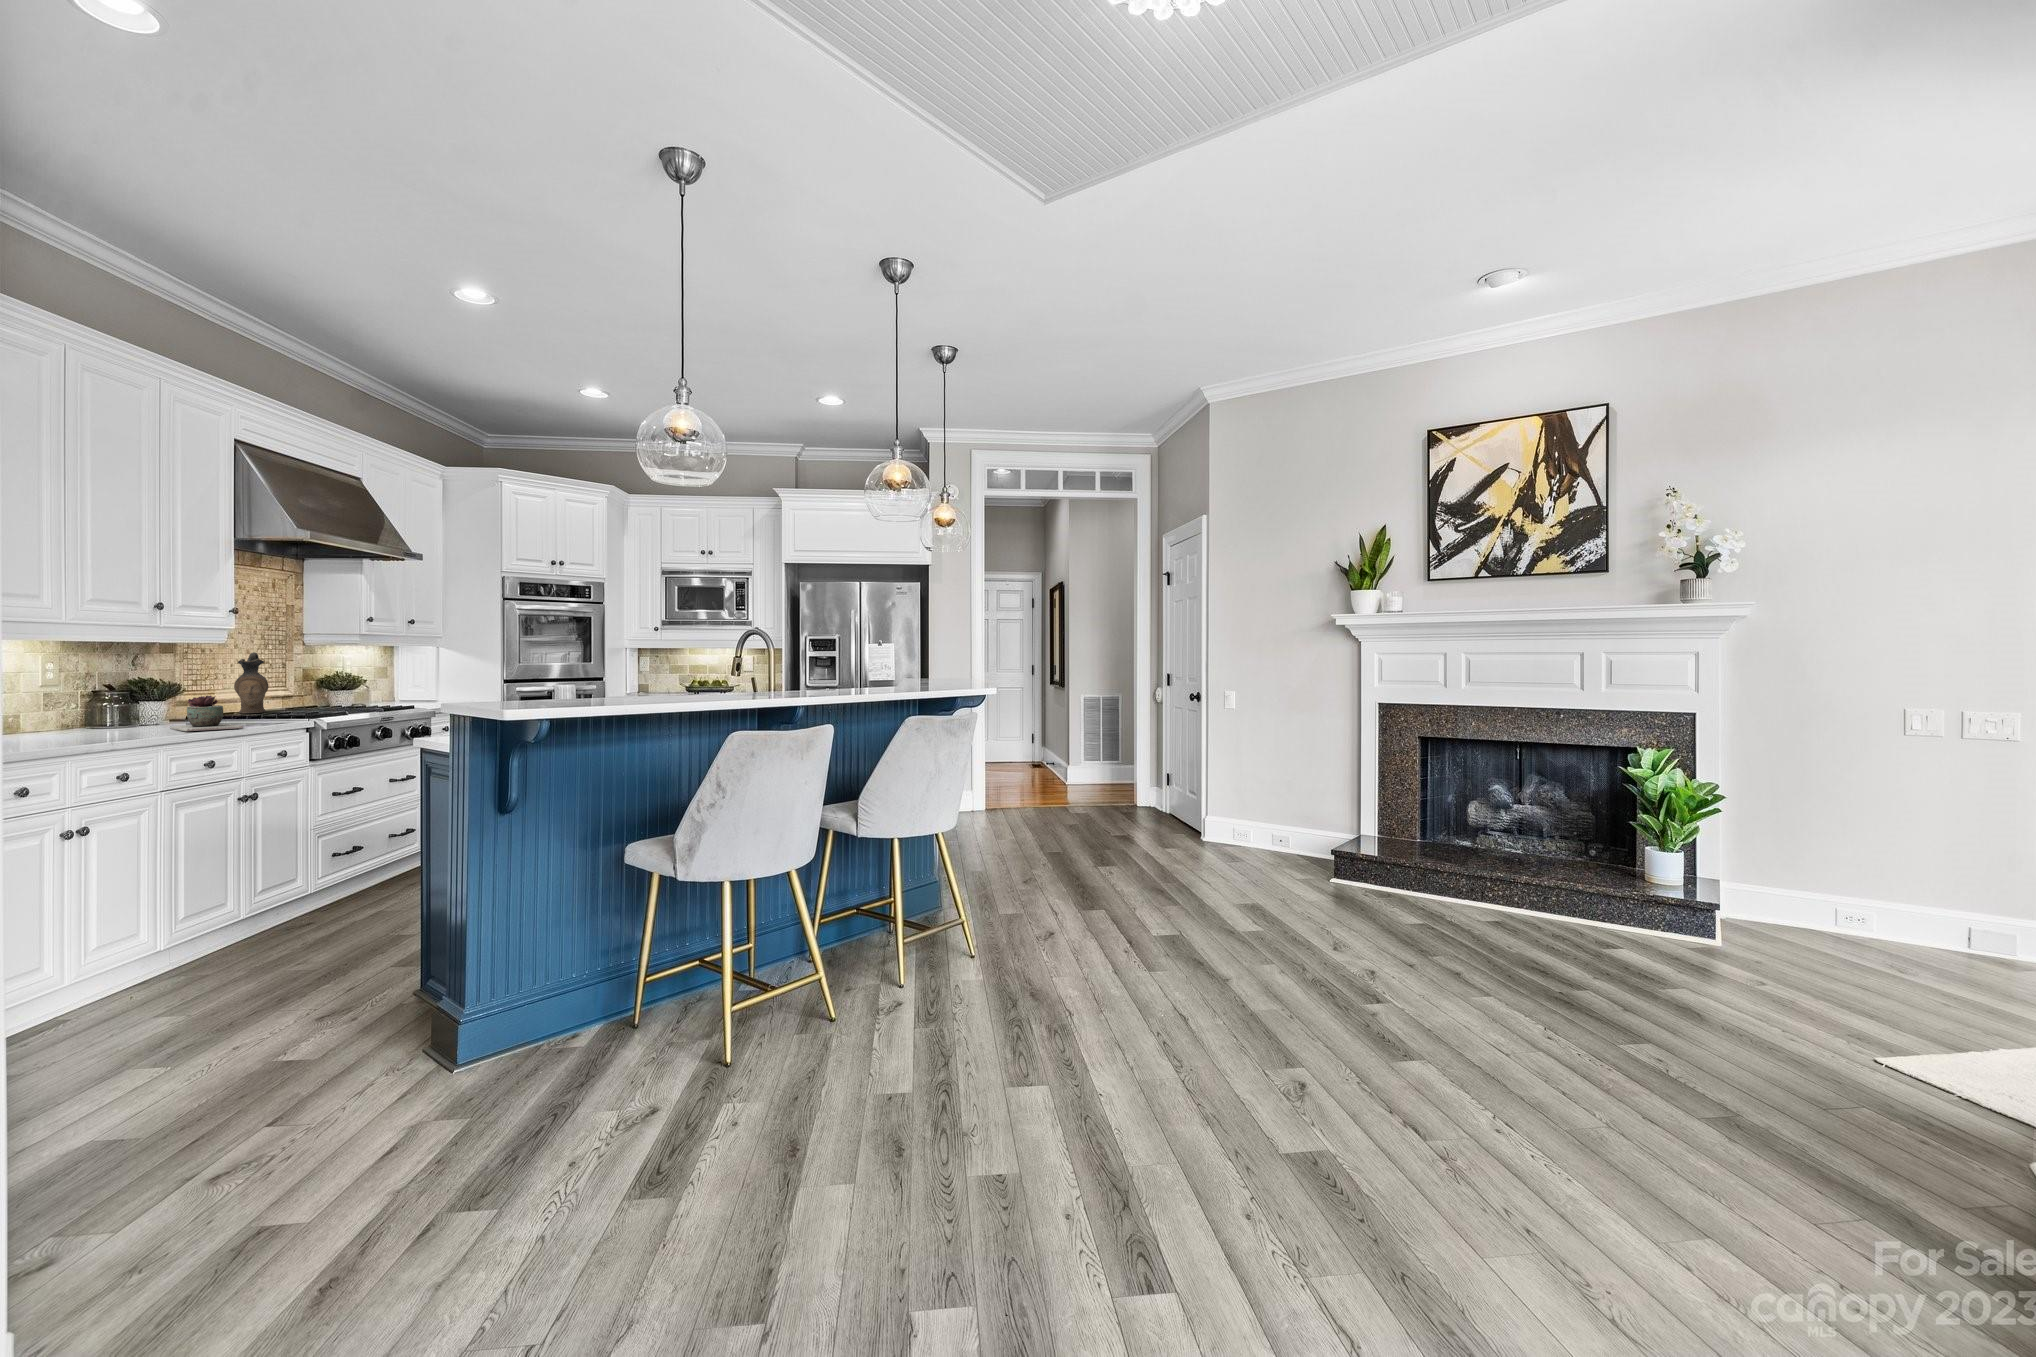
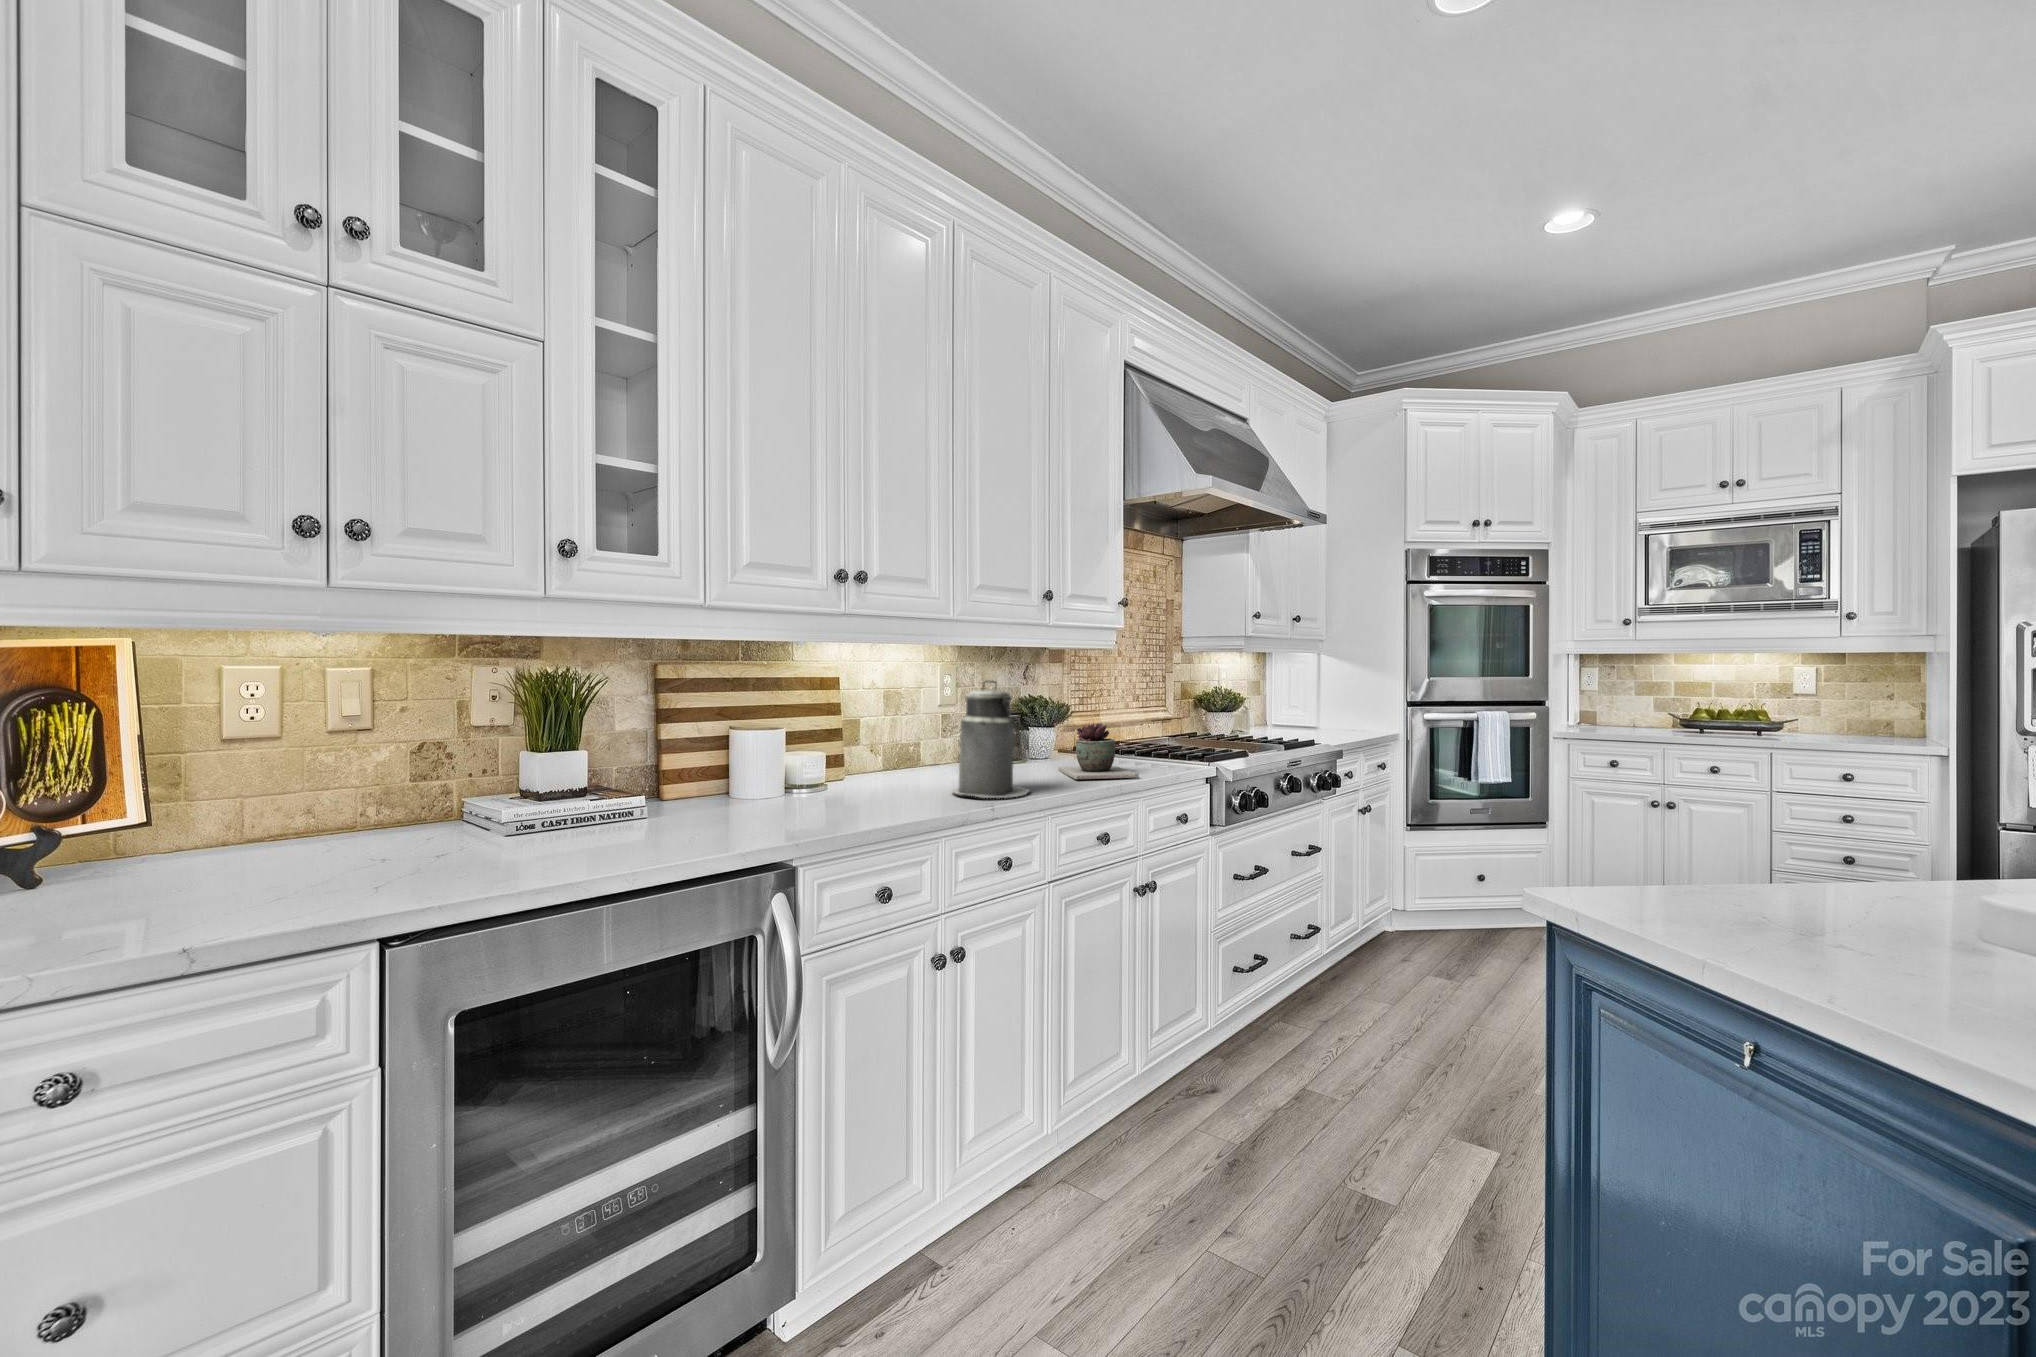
ceramic pitcher: present [234,652,268,713] -> none [1118,660,1153,744]
canister: none [65,668,143,742] -> present [951,680,1029,798]

